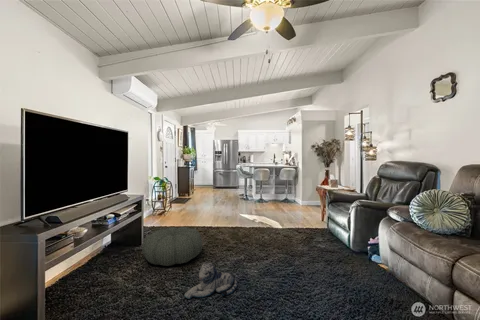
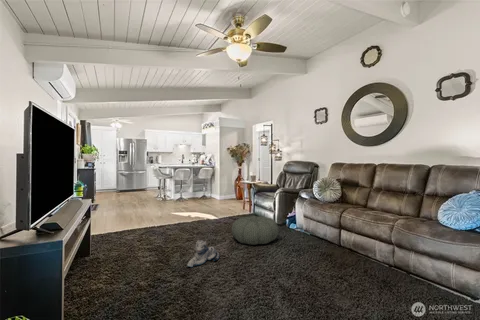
pouf: present [142,227,202,266] -> present [232,216,279,245]

